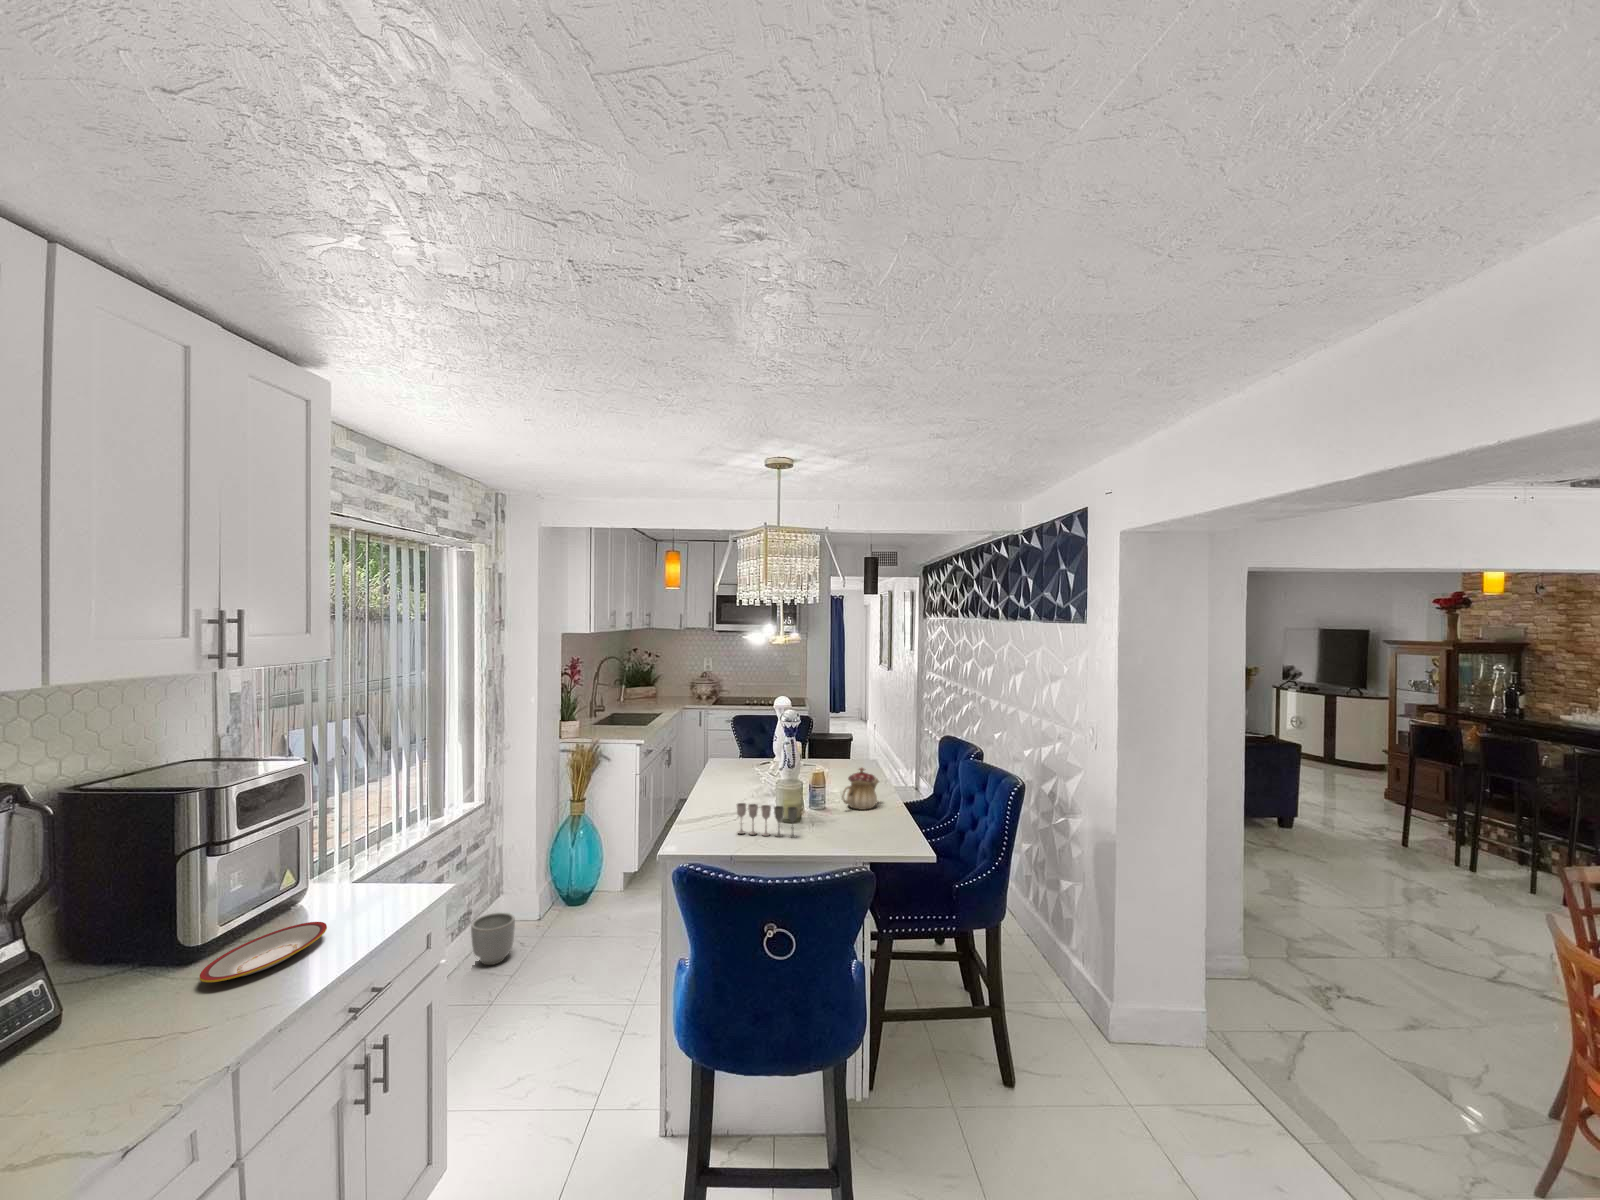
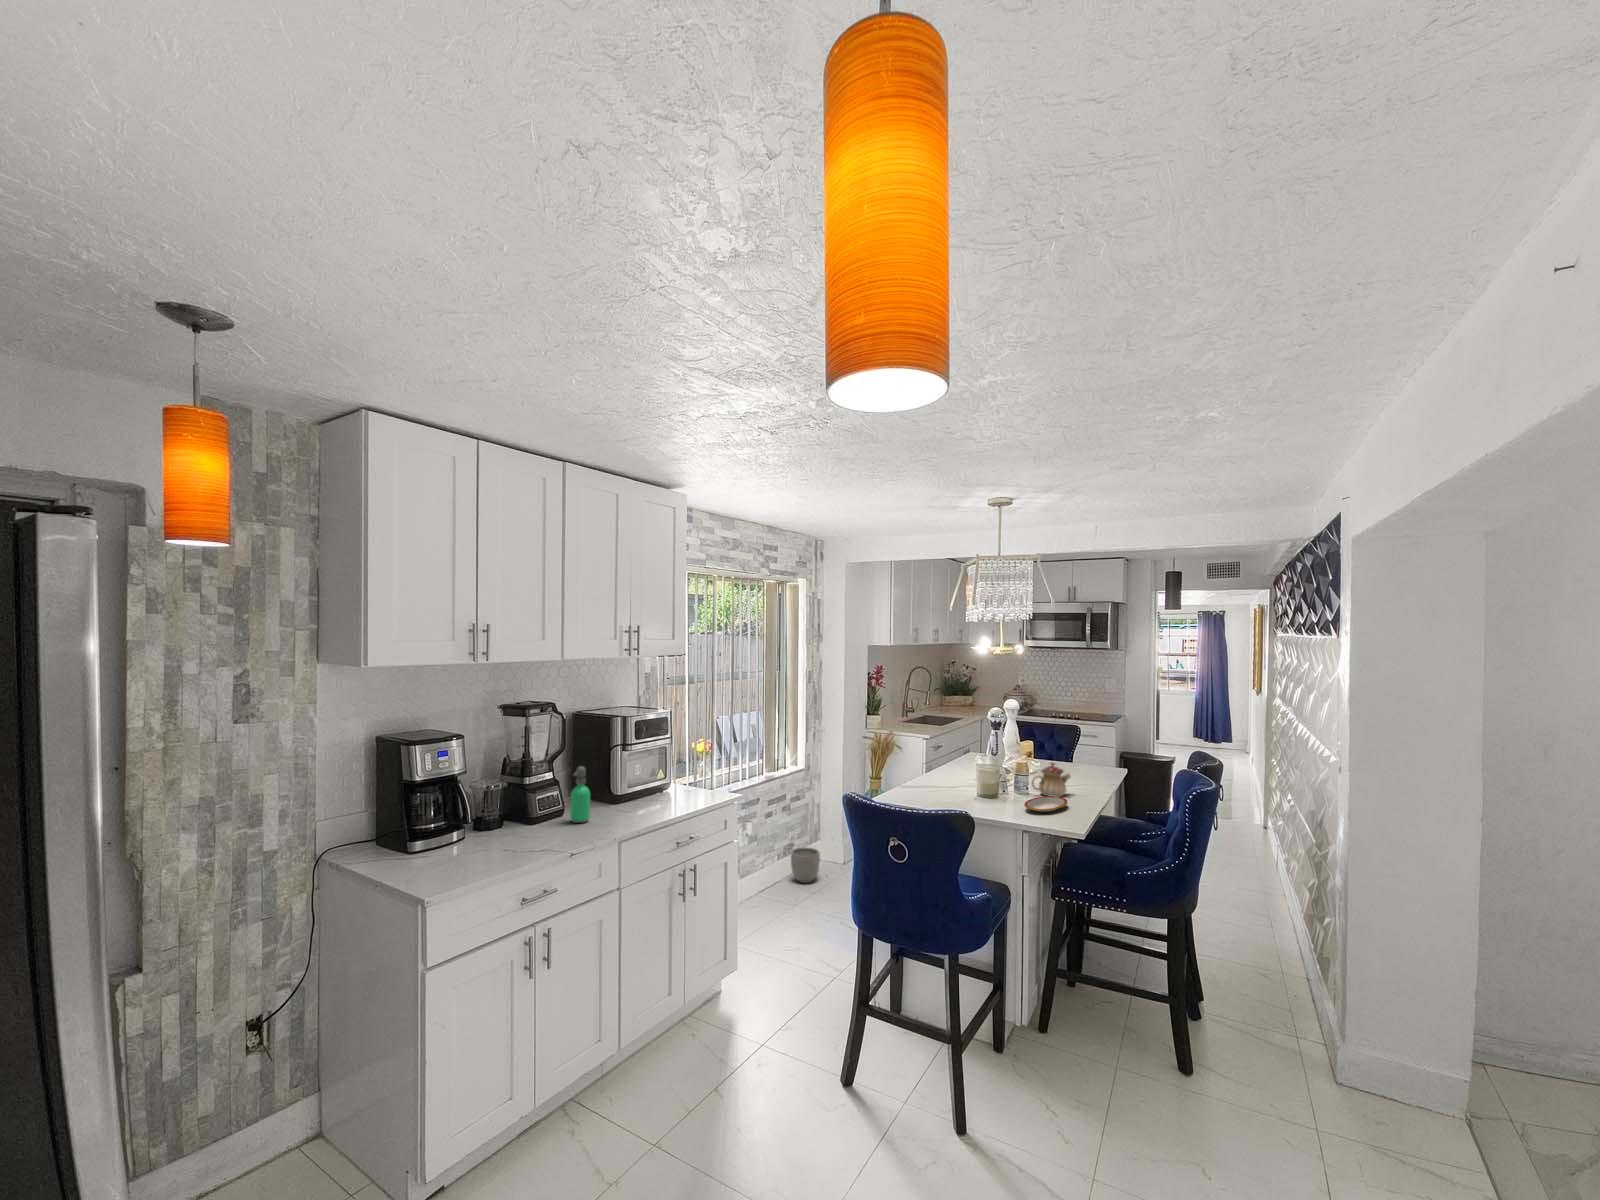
wine glass: present [737,803,797,838] -> none [935,774,977,805]
soap dispenser: none [77,916,134,1046] -> present [570,766,590,823]
plate: present [199,922,327,982] -> present [1024,796,1067,812]

